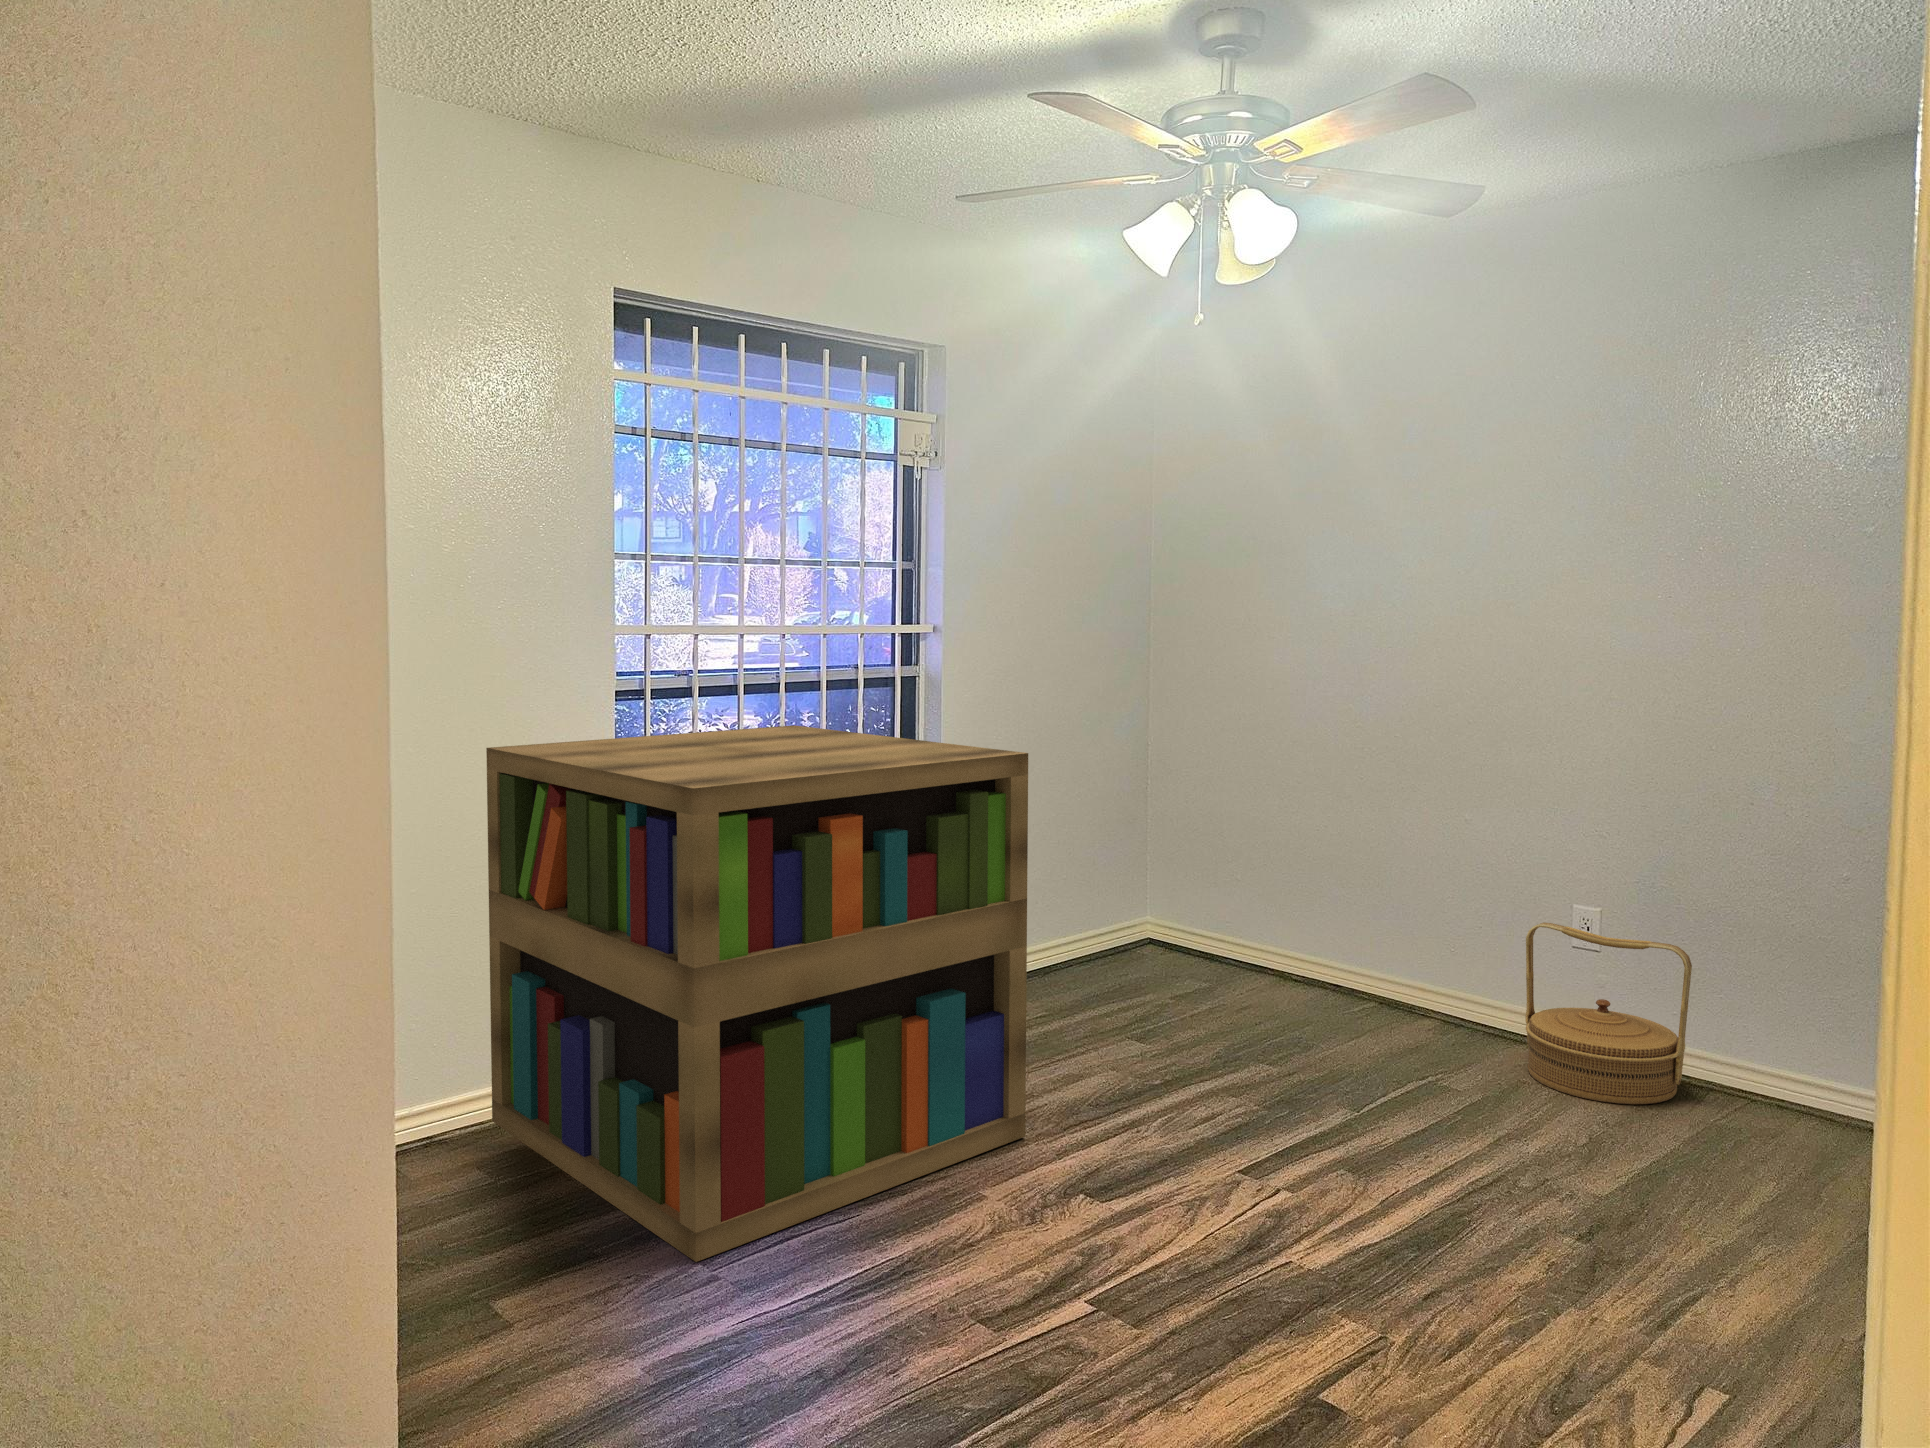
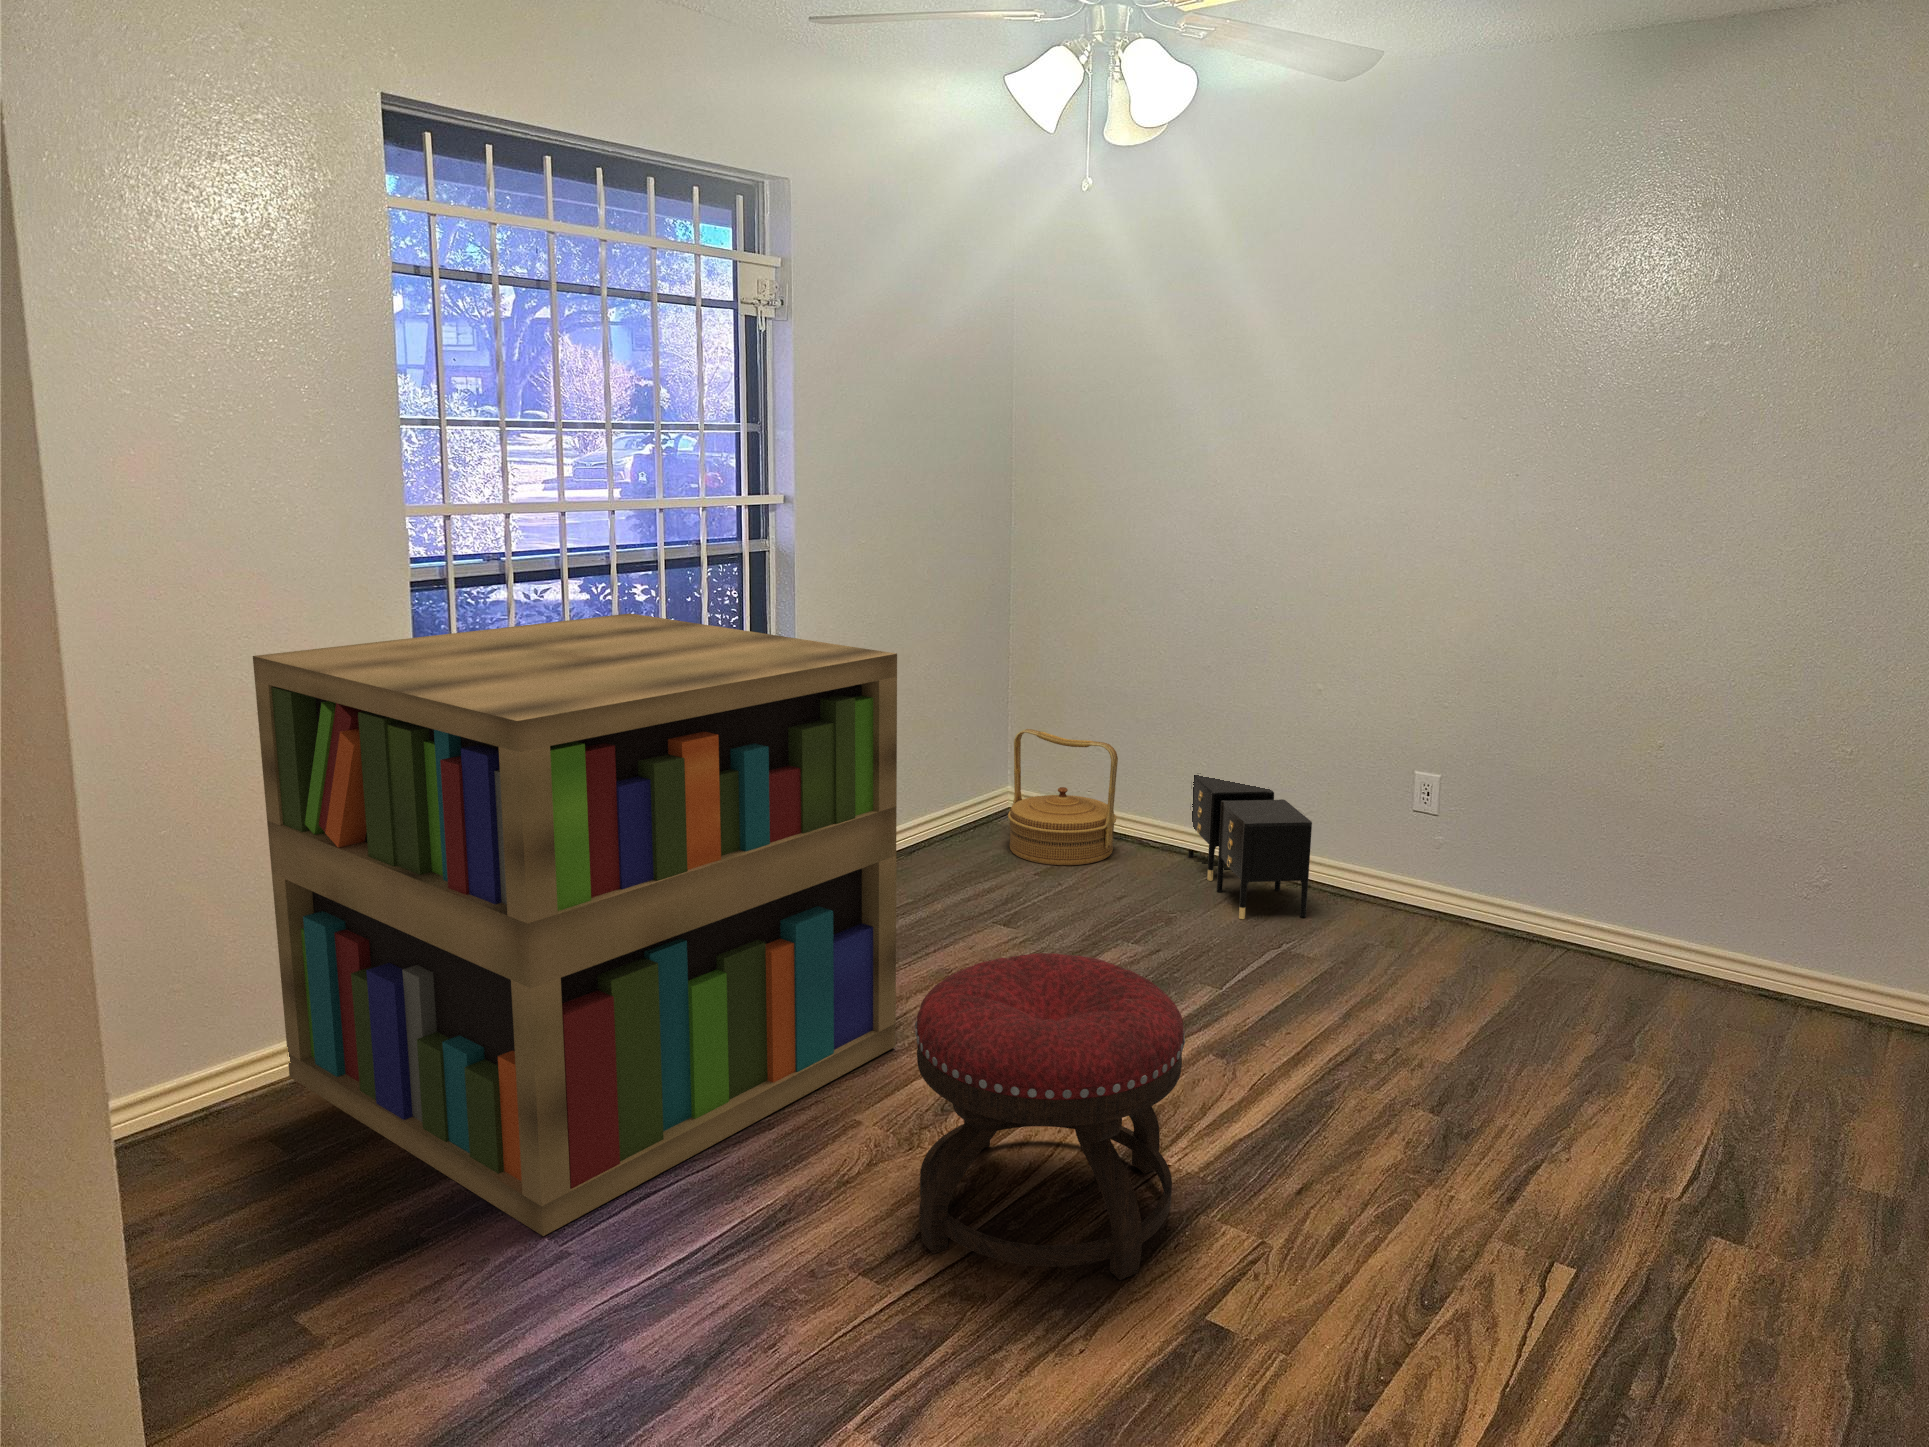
nightstand: none [1340,902,1466,1051] -> present [1188,775,1312,919]
woven basket: present [1525,922,1692,1104] -> present [1008,729,1118,865]
ottoman: none [1034,1034,1298,1353] -> present [915,953,1185,1280]

